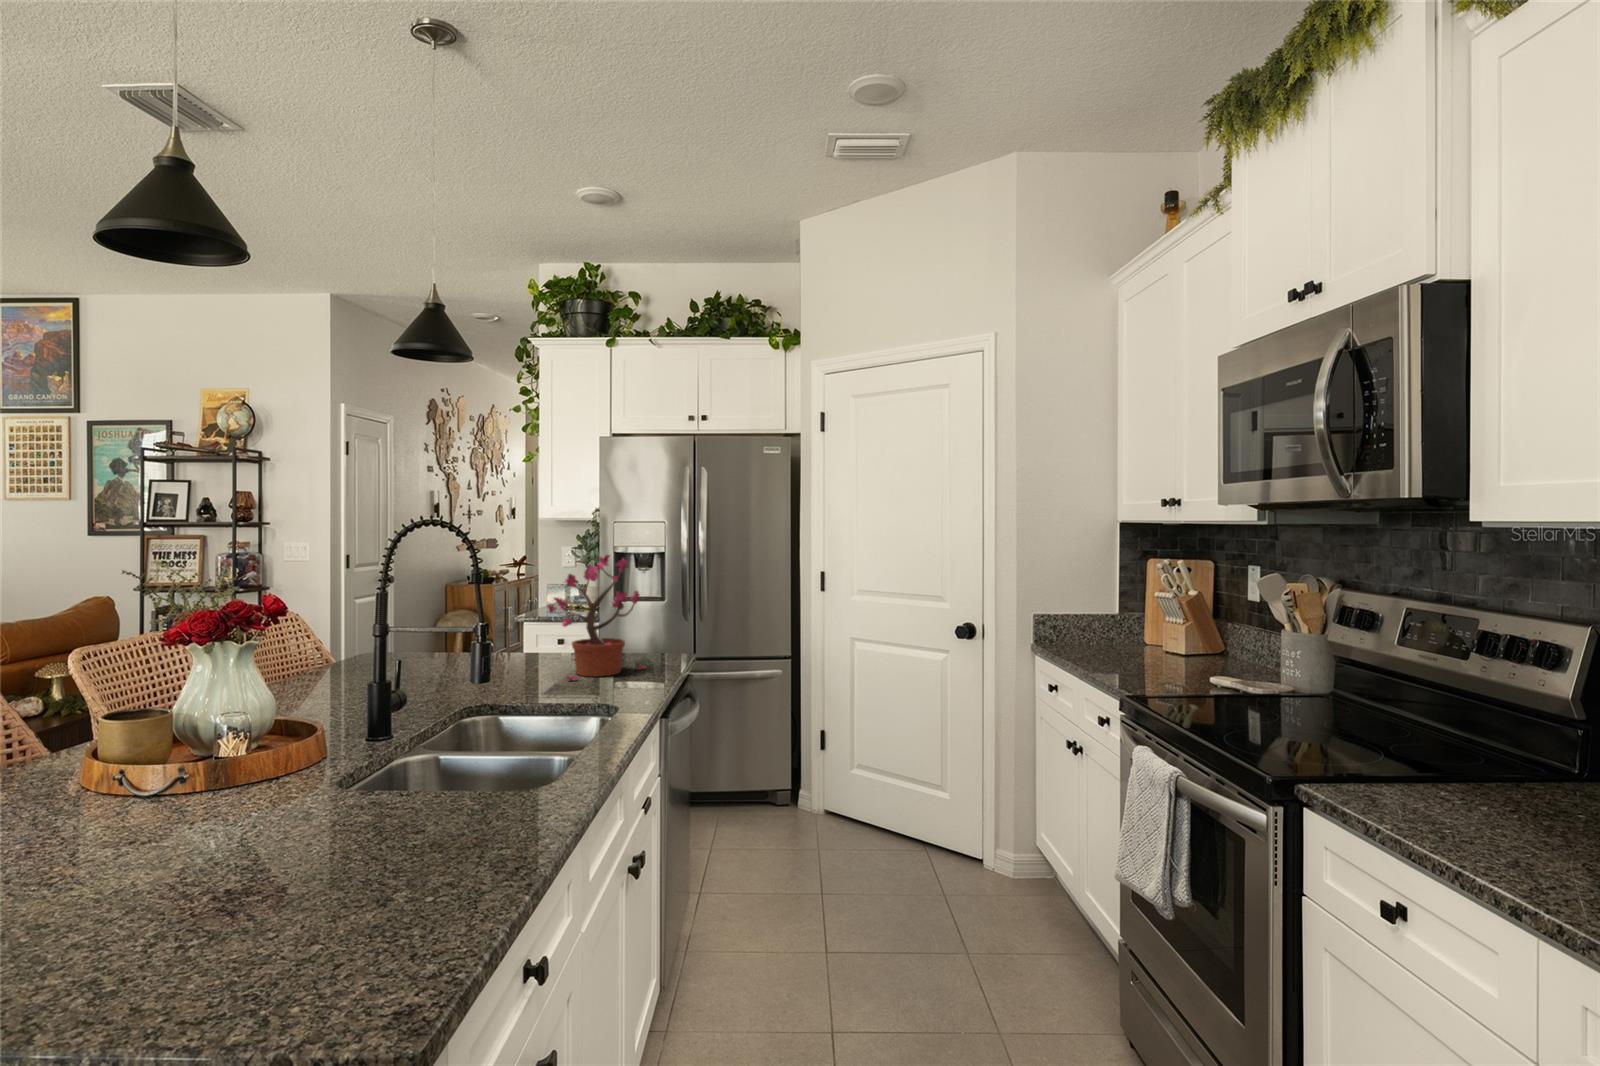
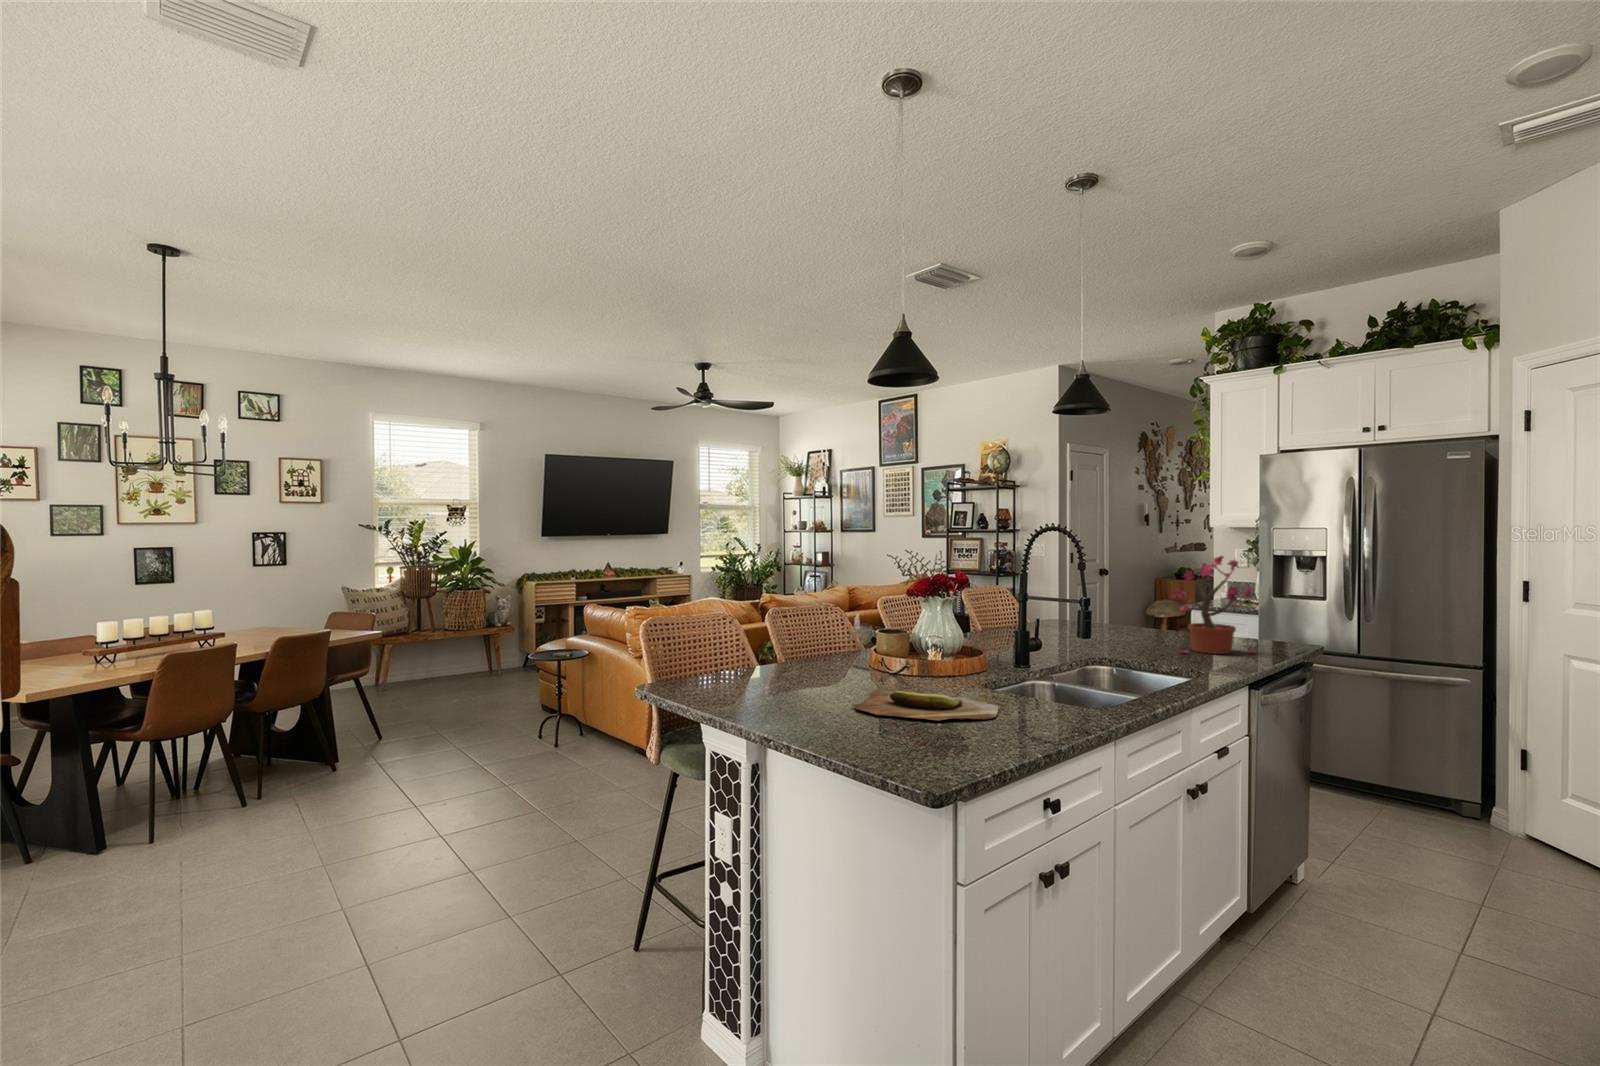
cutting board: none [88,818,407,904] -> present [853,690,998,721]

